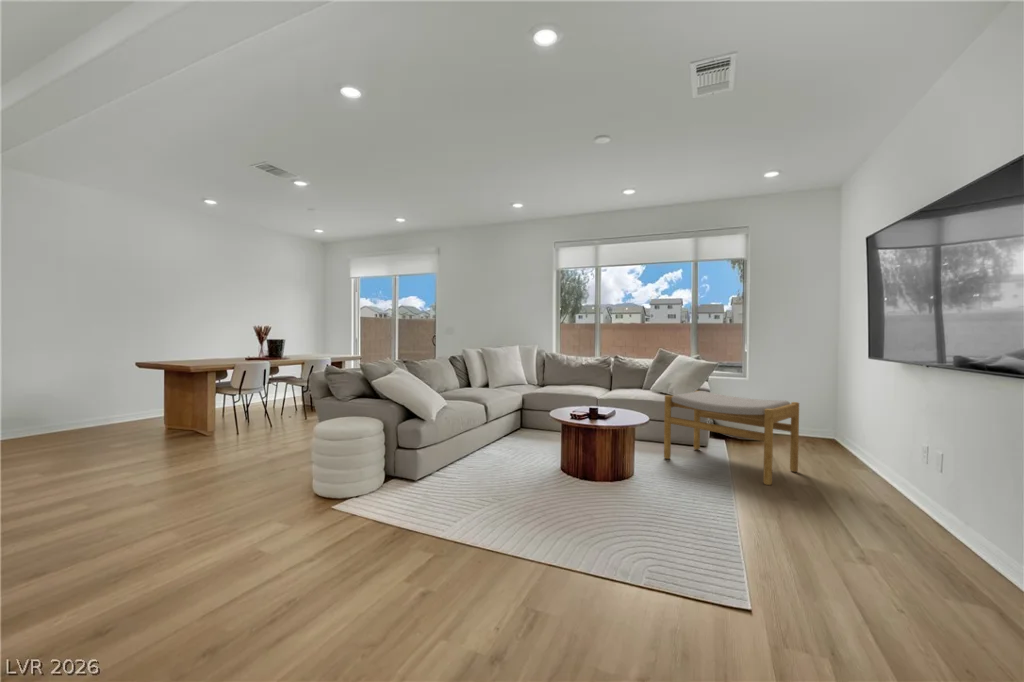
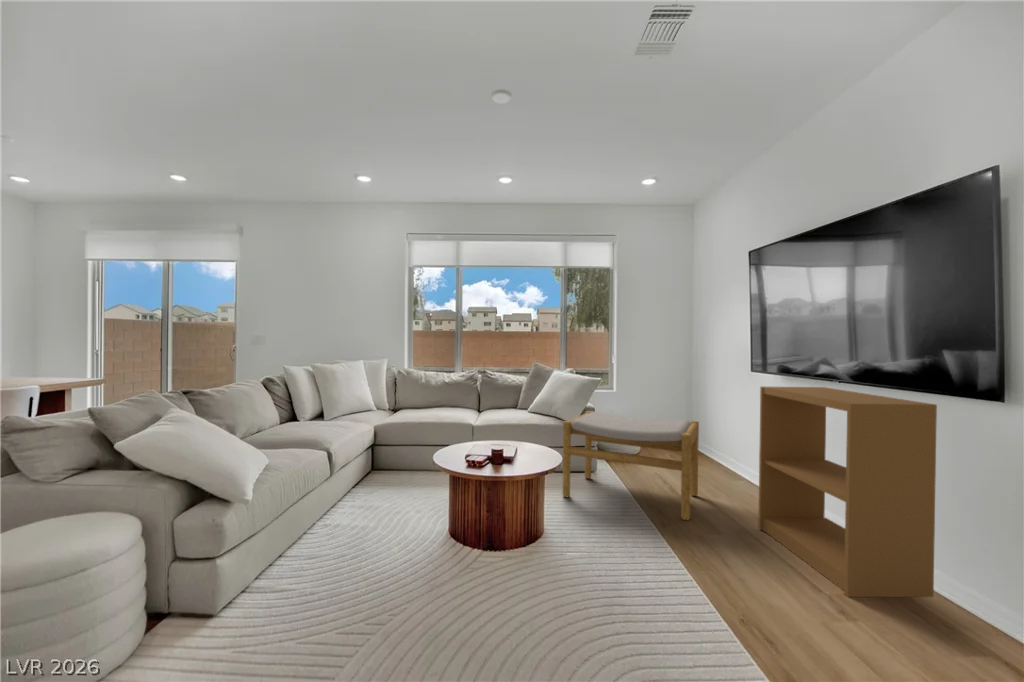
bookshelf: none [838,368,985,563] -> present [758,387,937,597]

